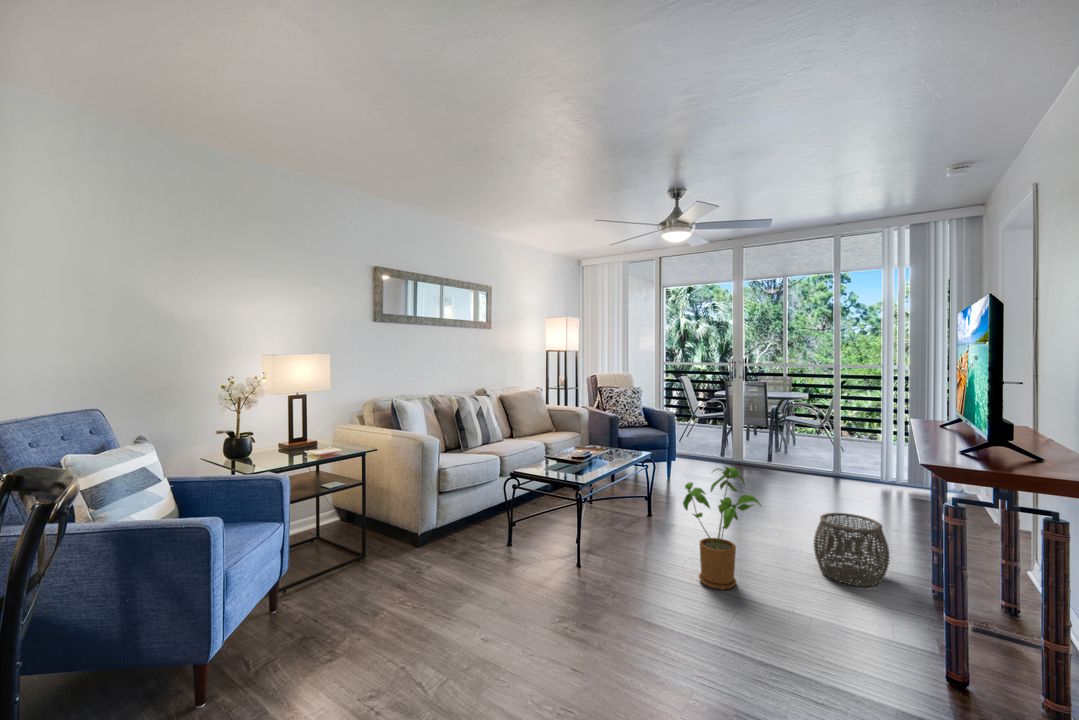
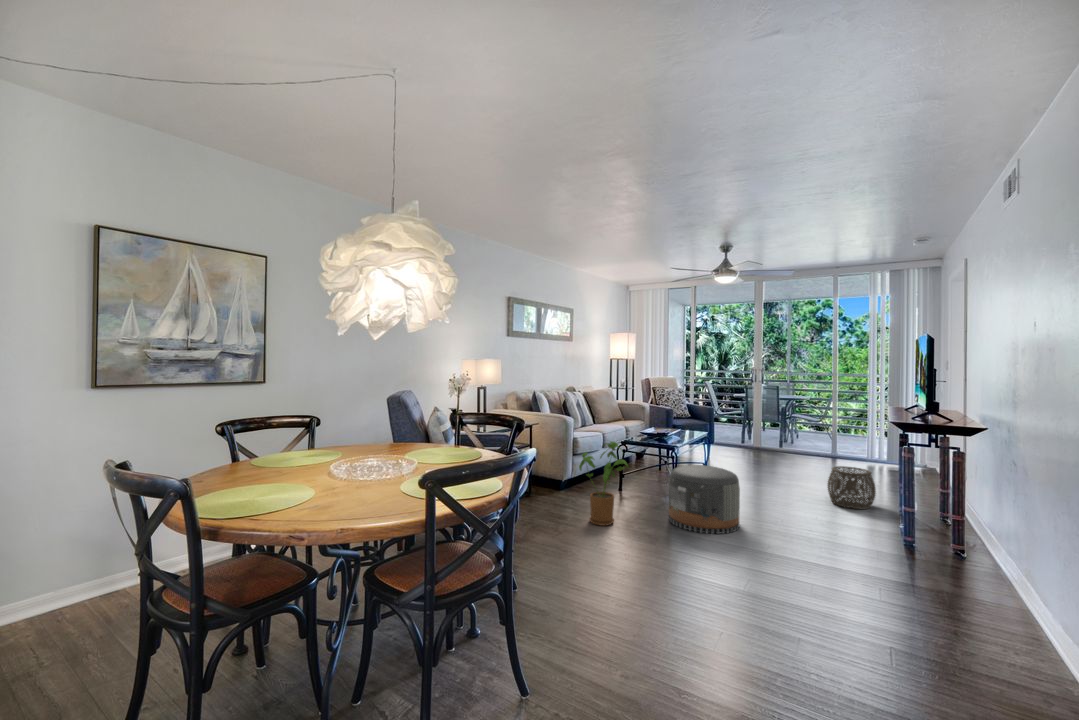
house plant: present [683,467,761,589] -> present [579,442,628,526]
pouf: none [541,523,654,656] -> present [669,465,740,534]

